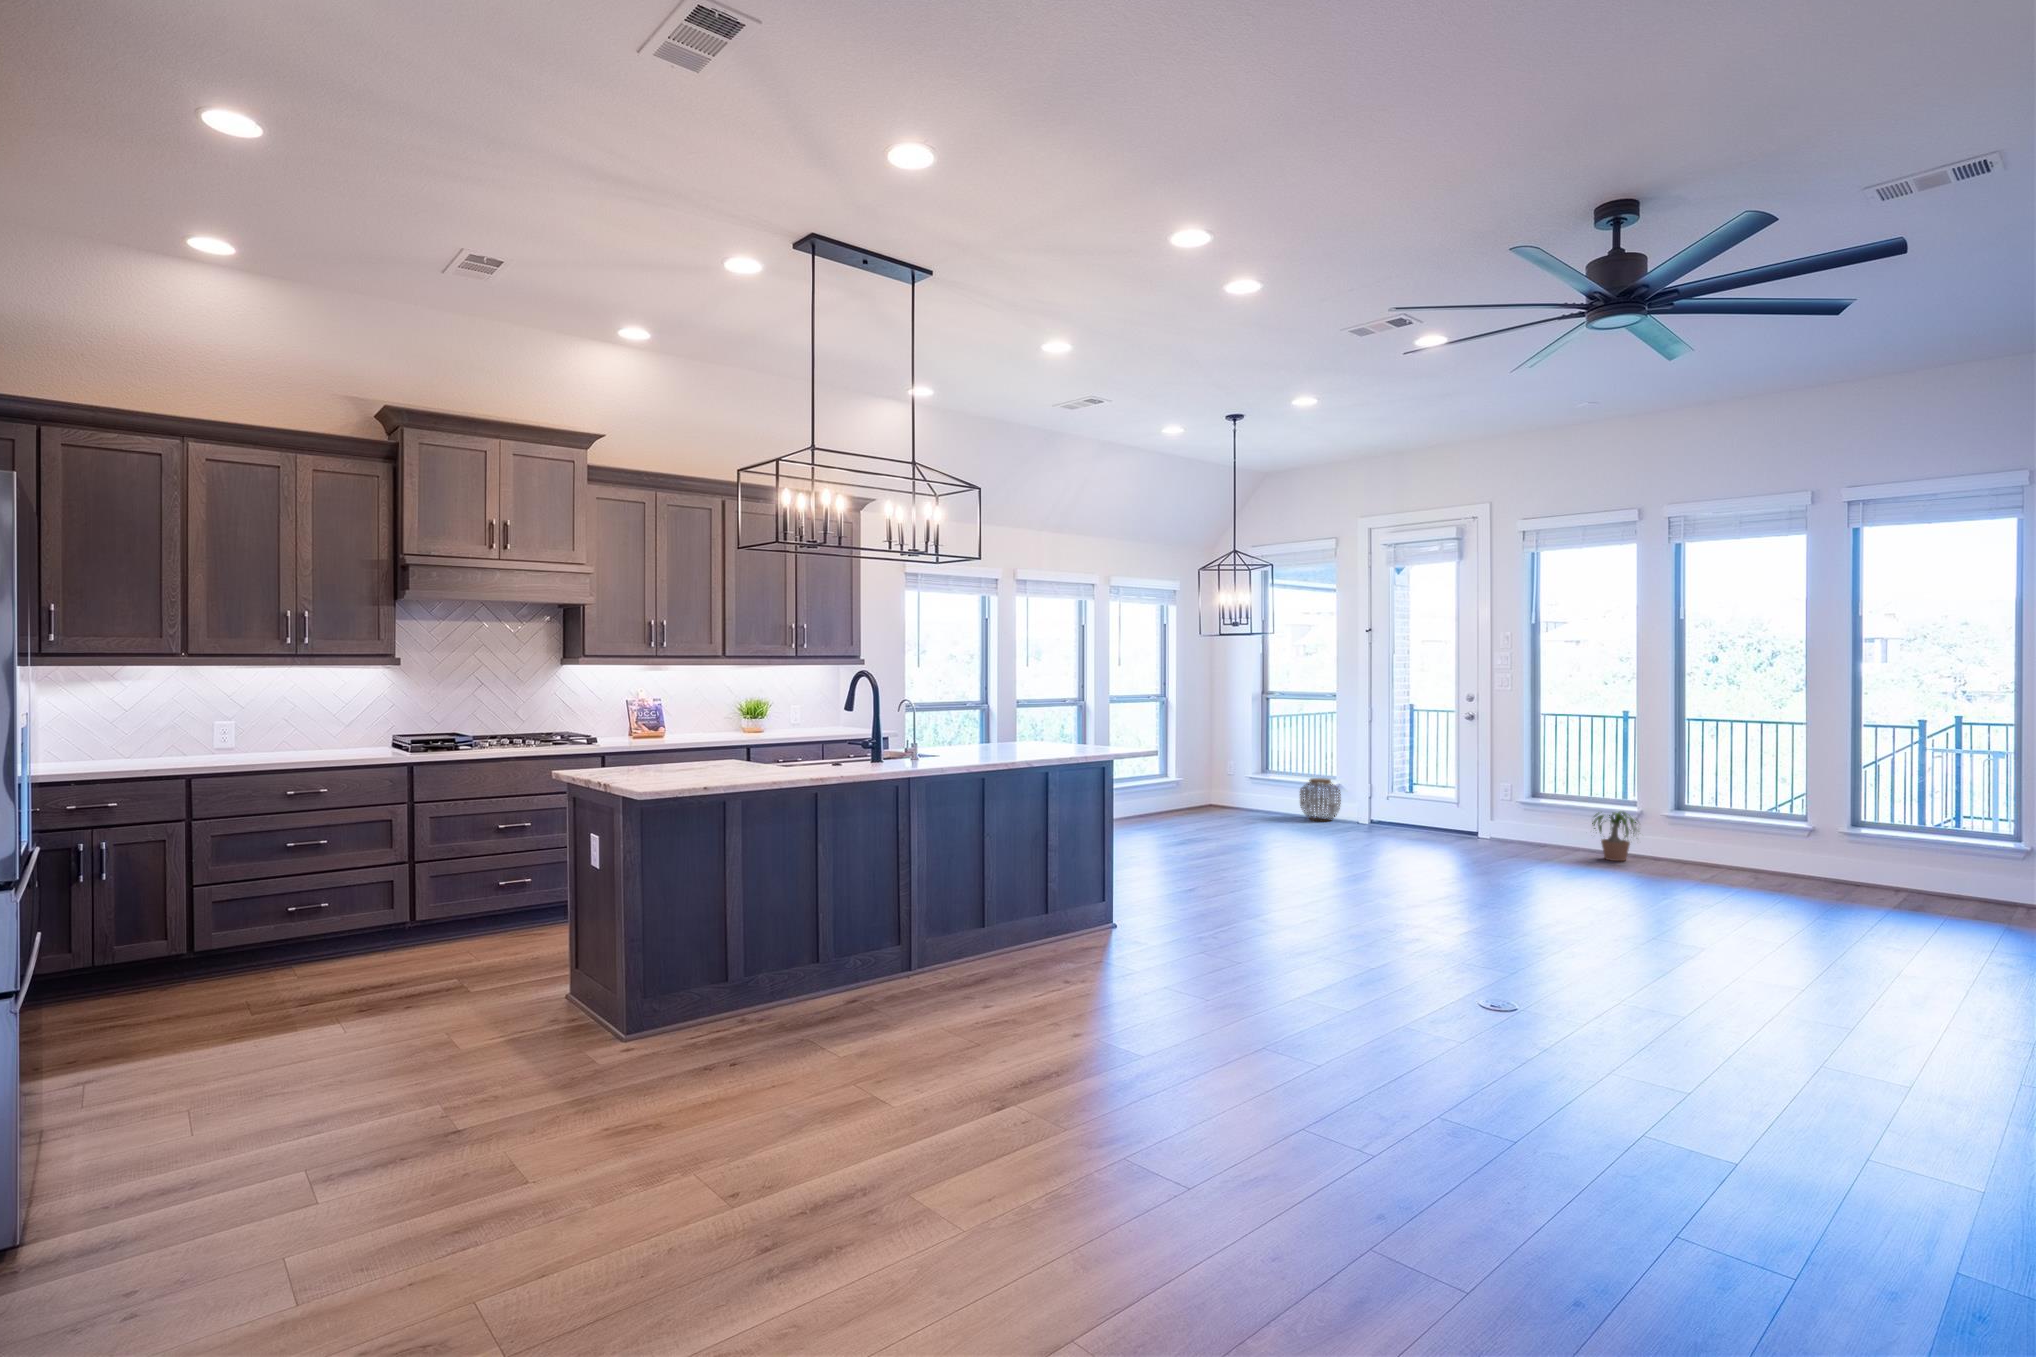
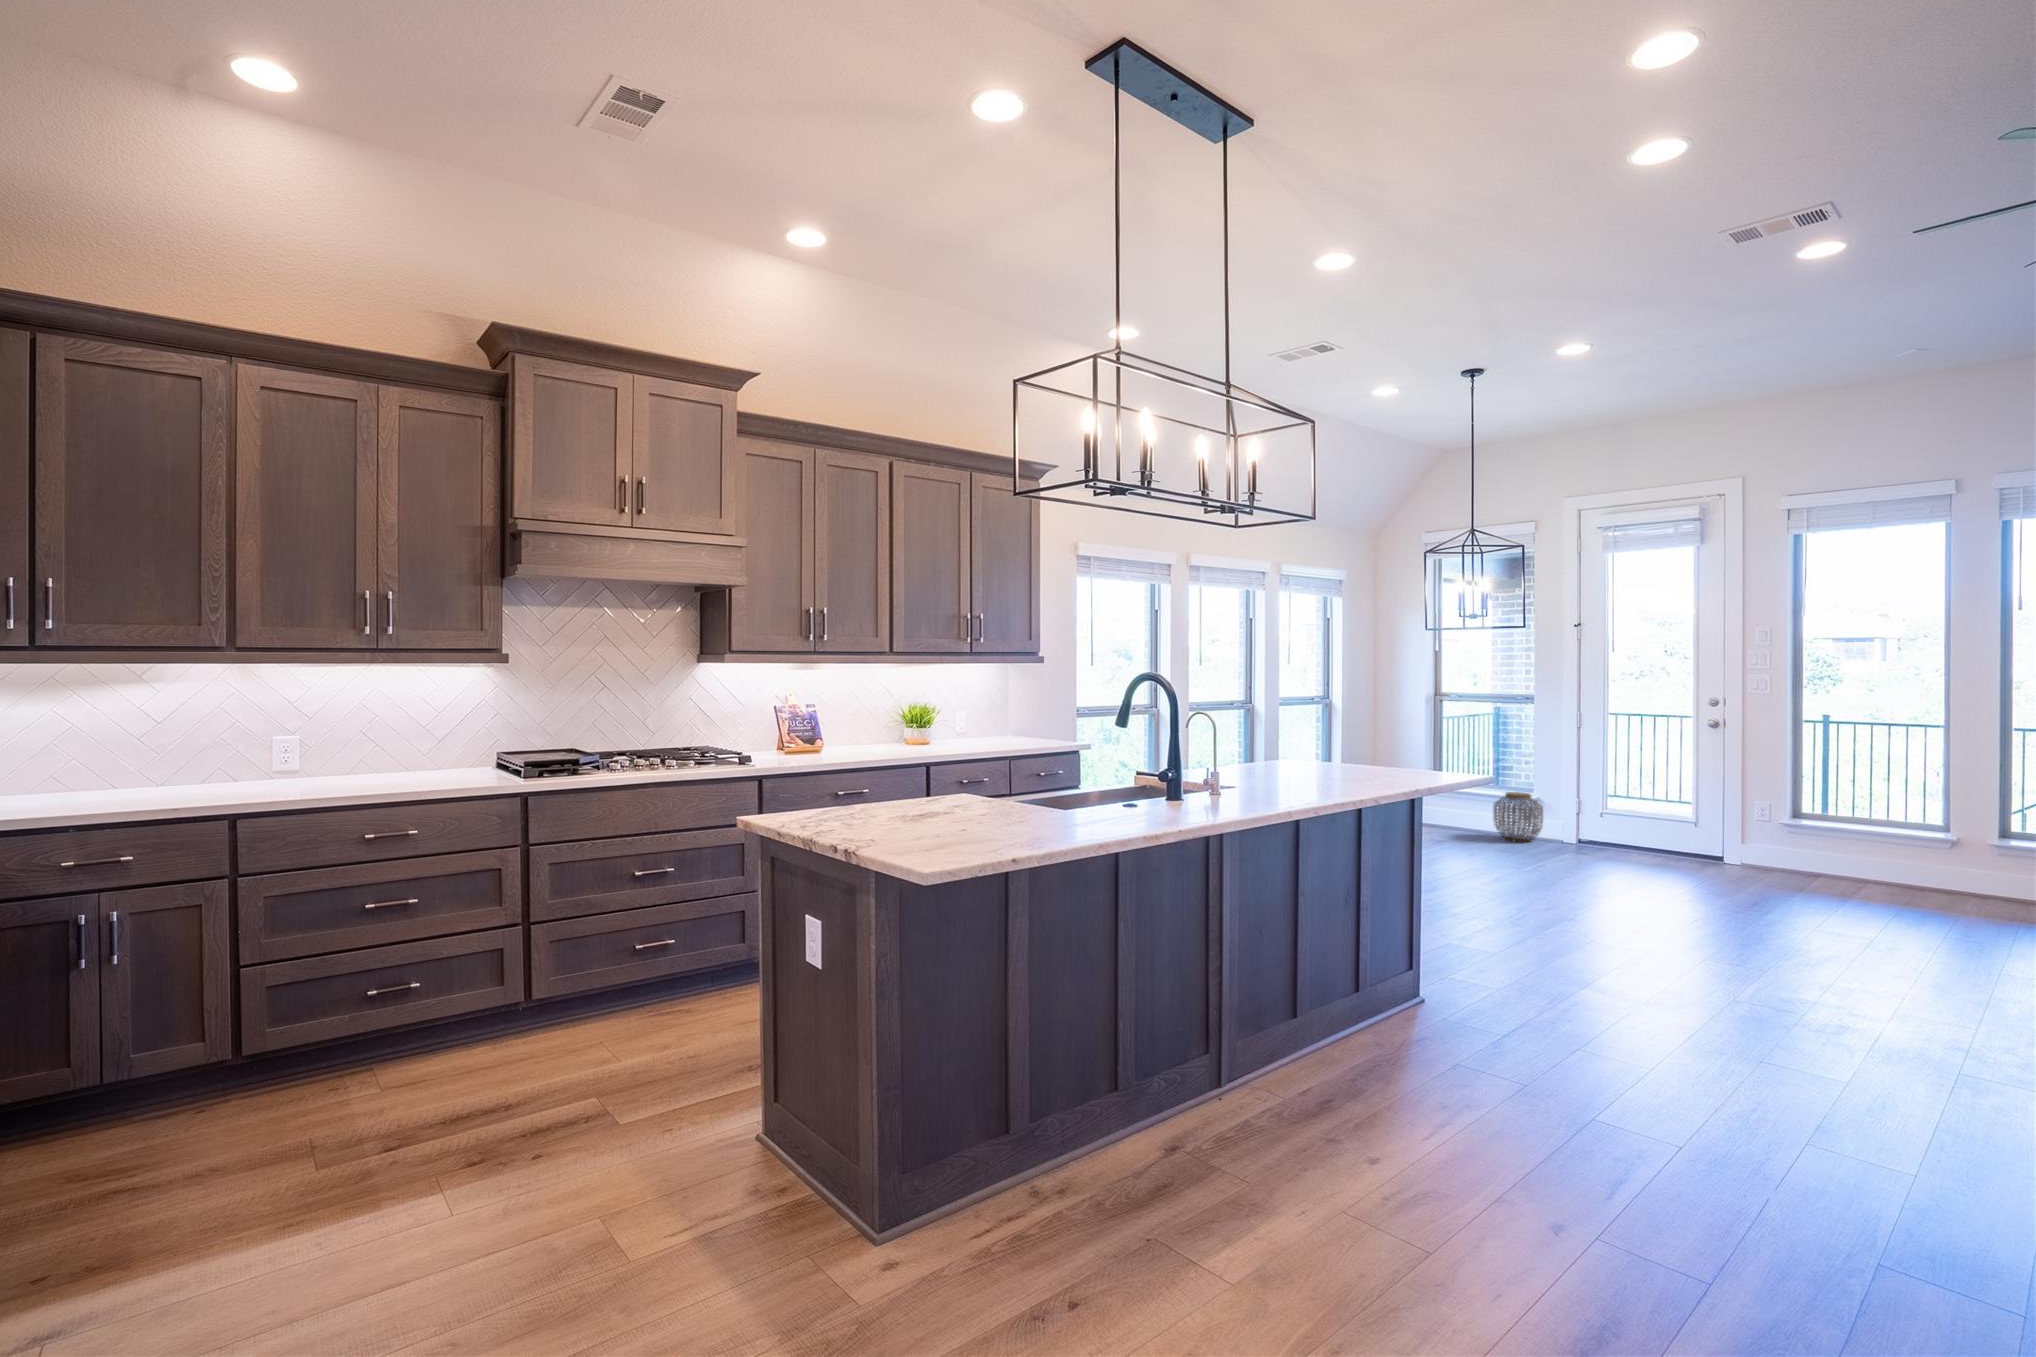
potted plant: present [1592,811,1636,861] -> none [1894,843,1990,904]

